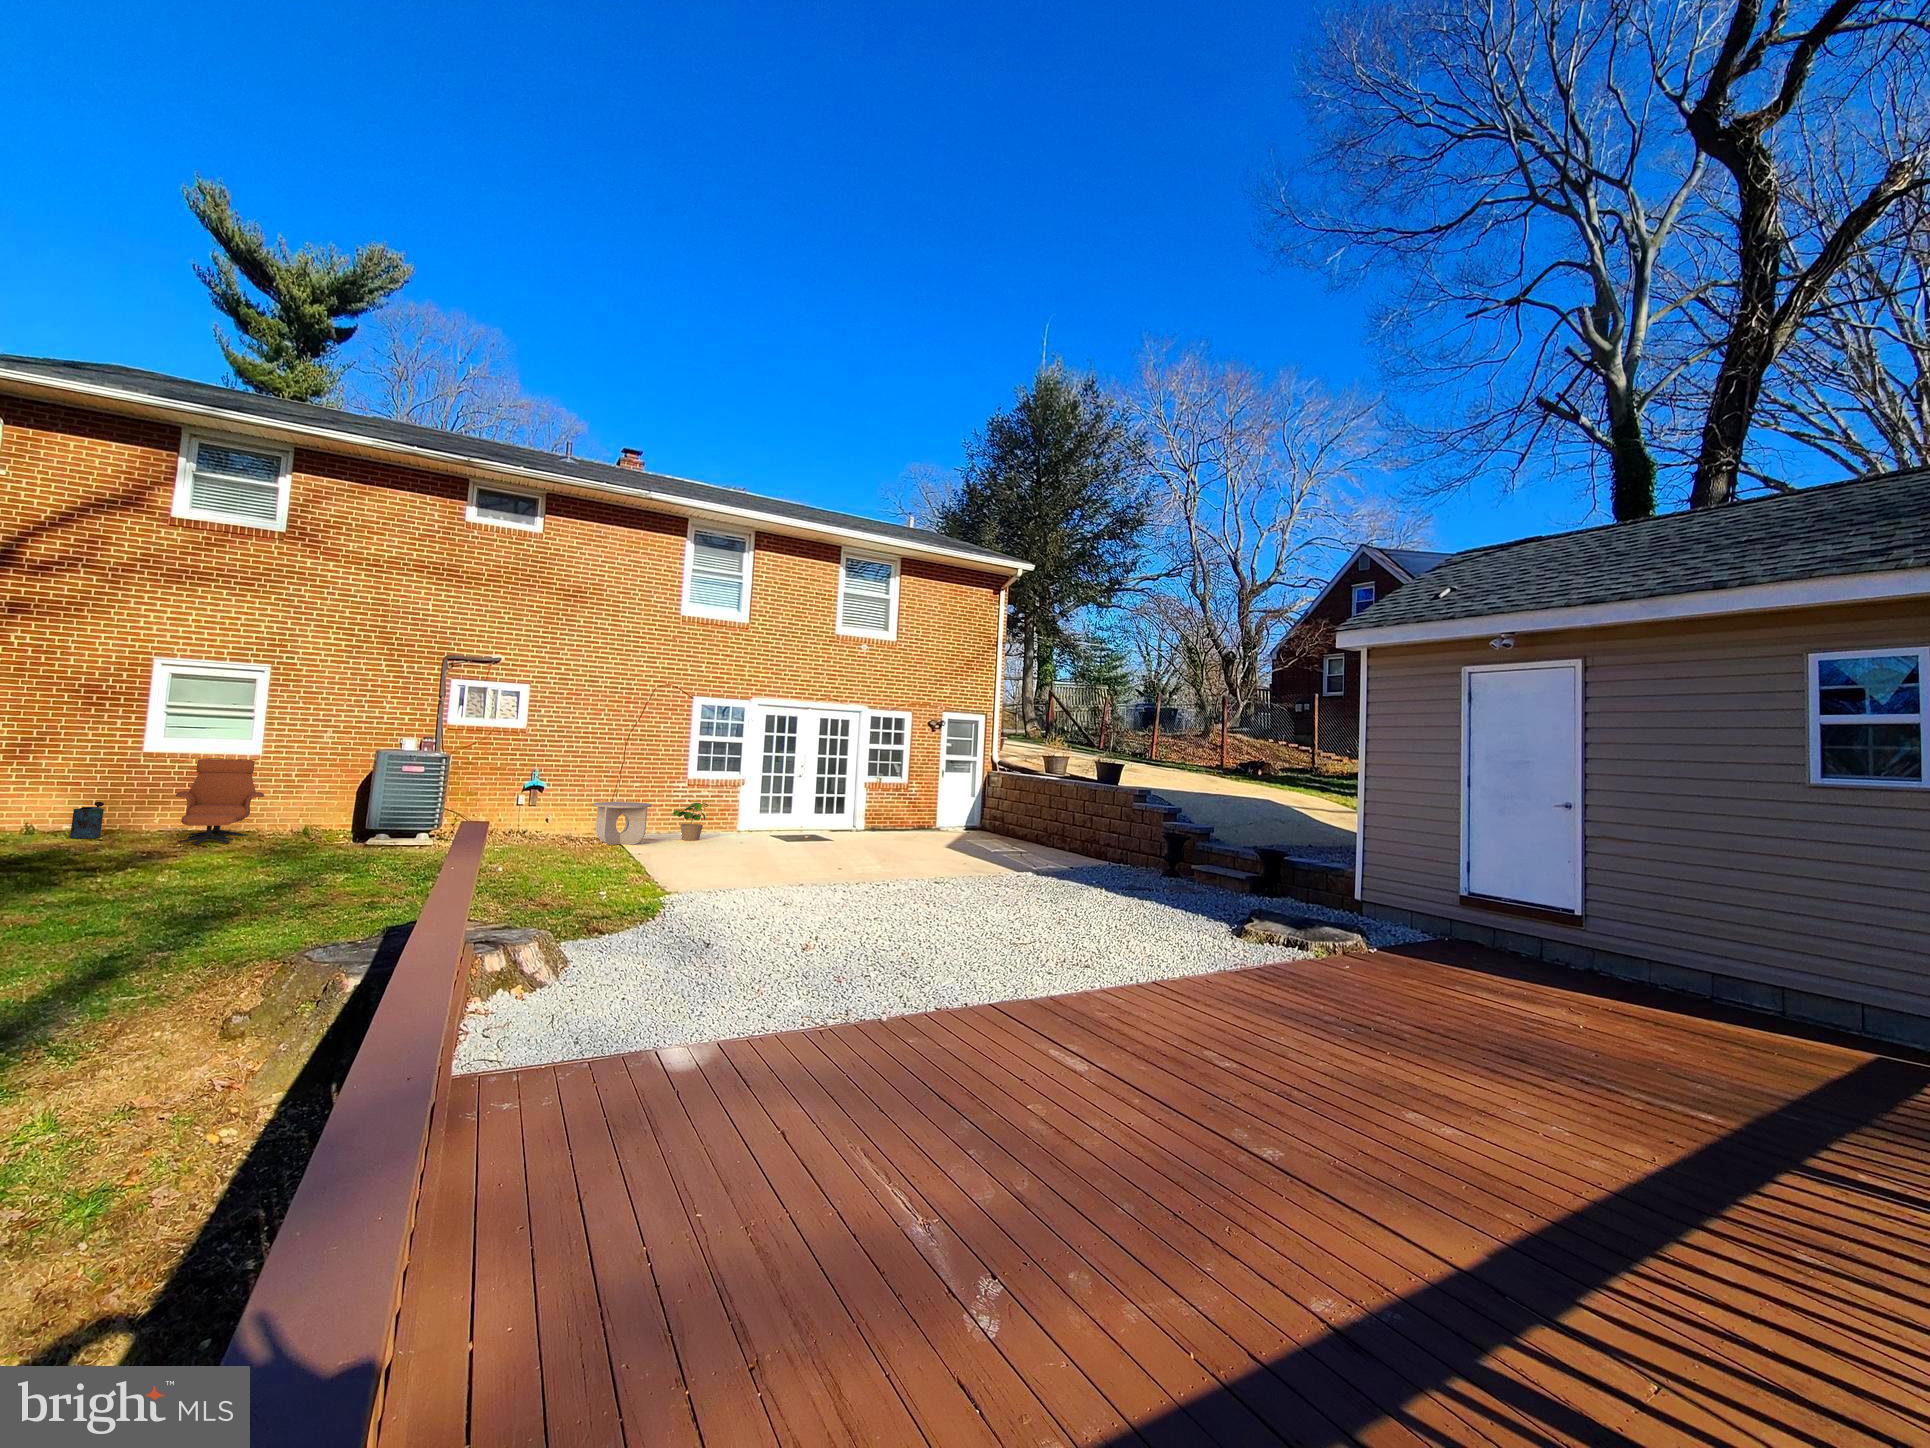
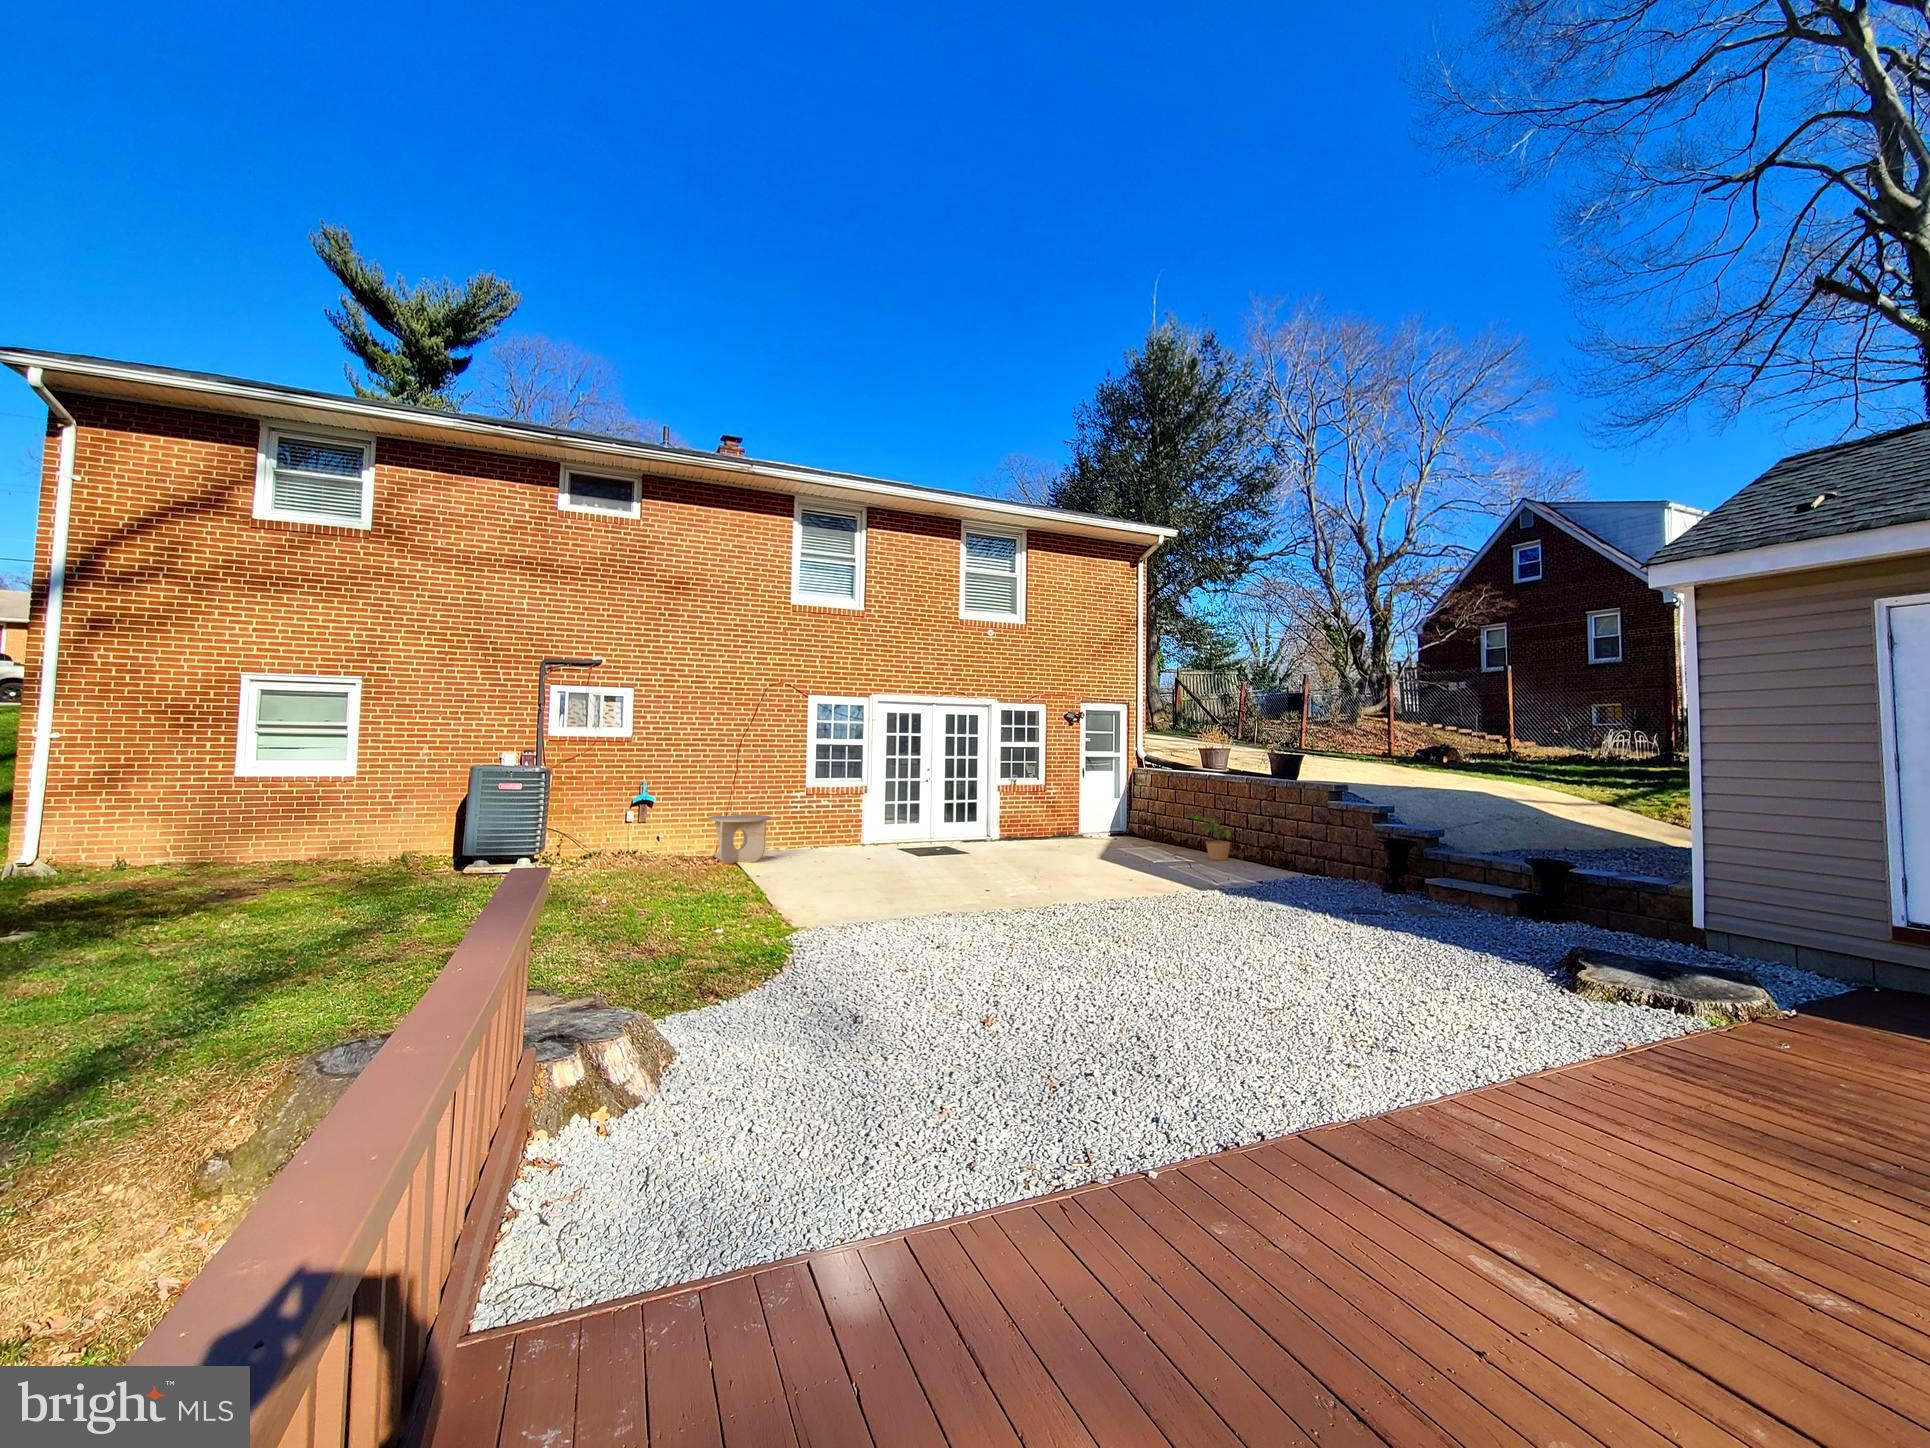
lounge chair: present [176,759,264,844] -> none [264,782,359,878]
watering can: present [70,802,104,838] -> none [155,833,194,874]
potted plant: present [673,803,709,841] -> present [1185,815,1231,860]

